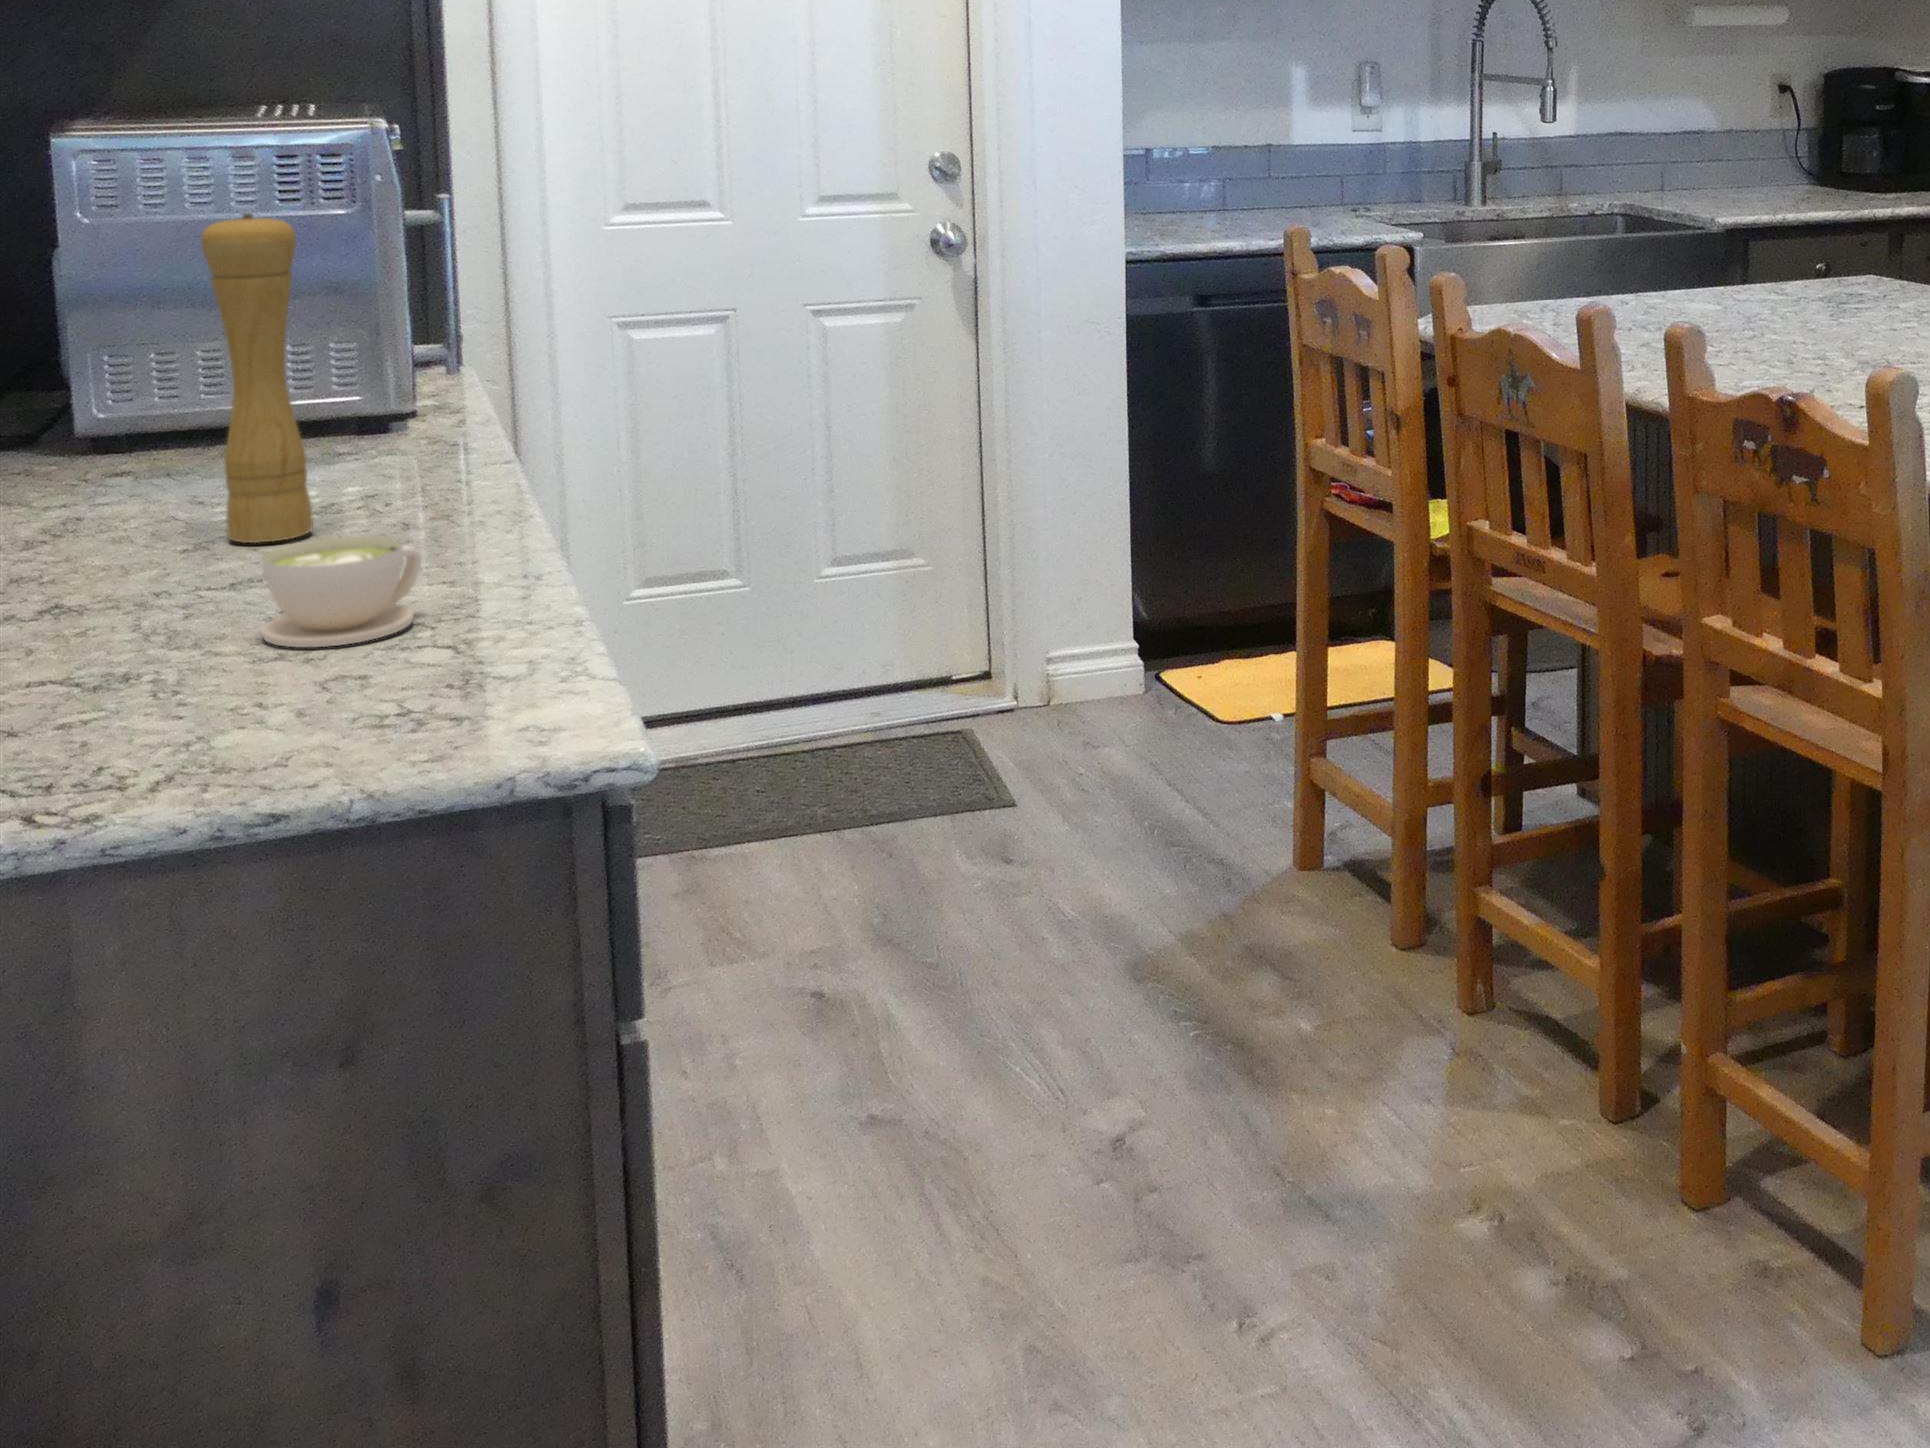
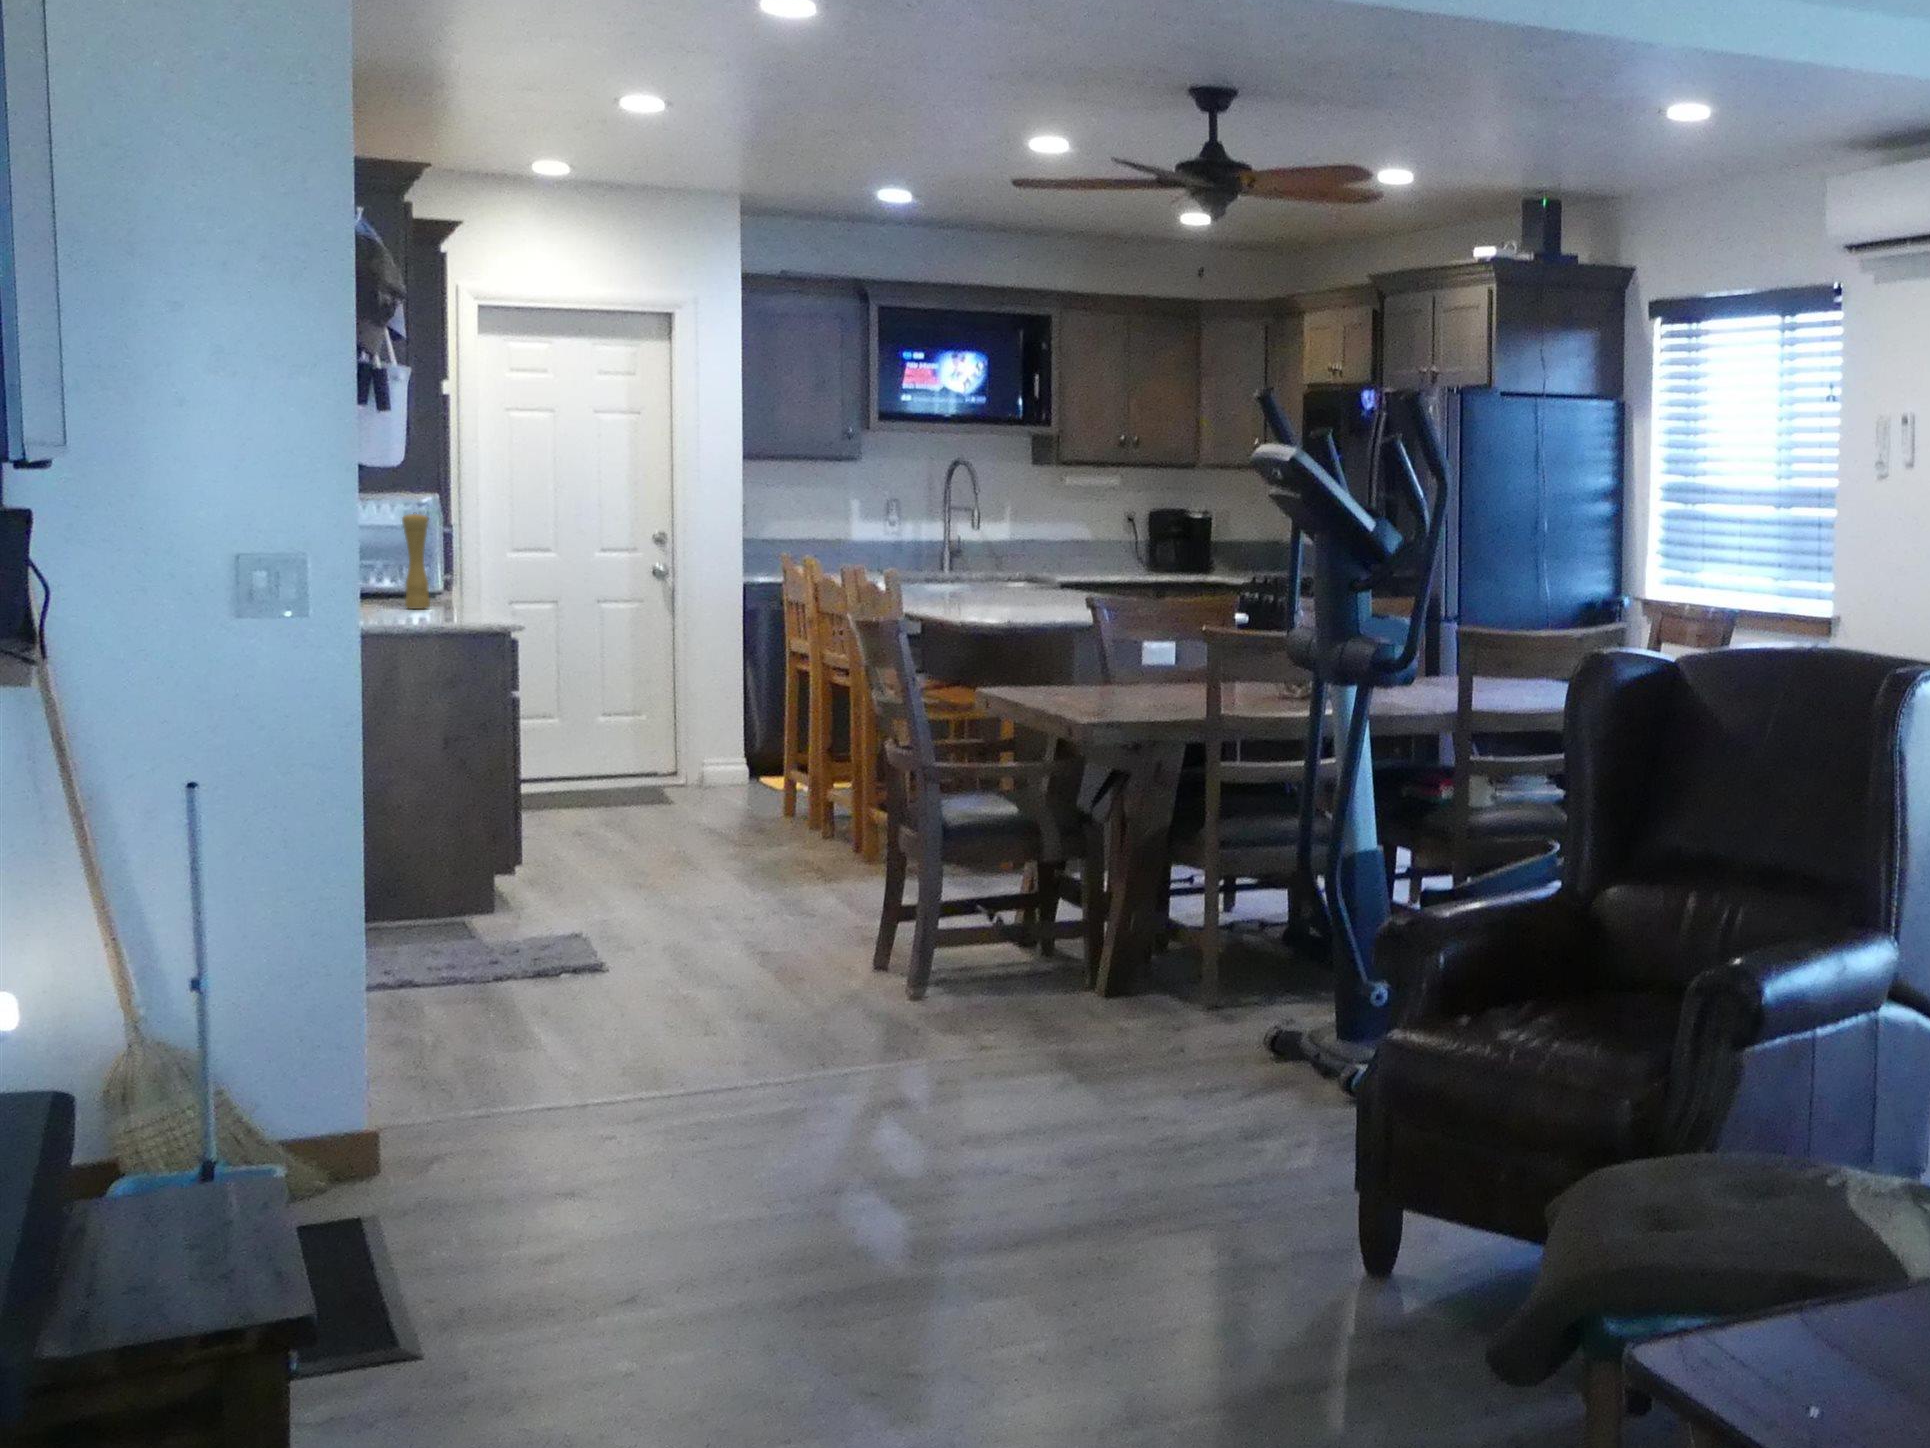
coffee cup: present [261,536,421,648] -> none [432,592,473,615]

